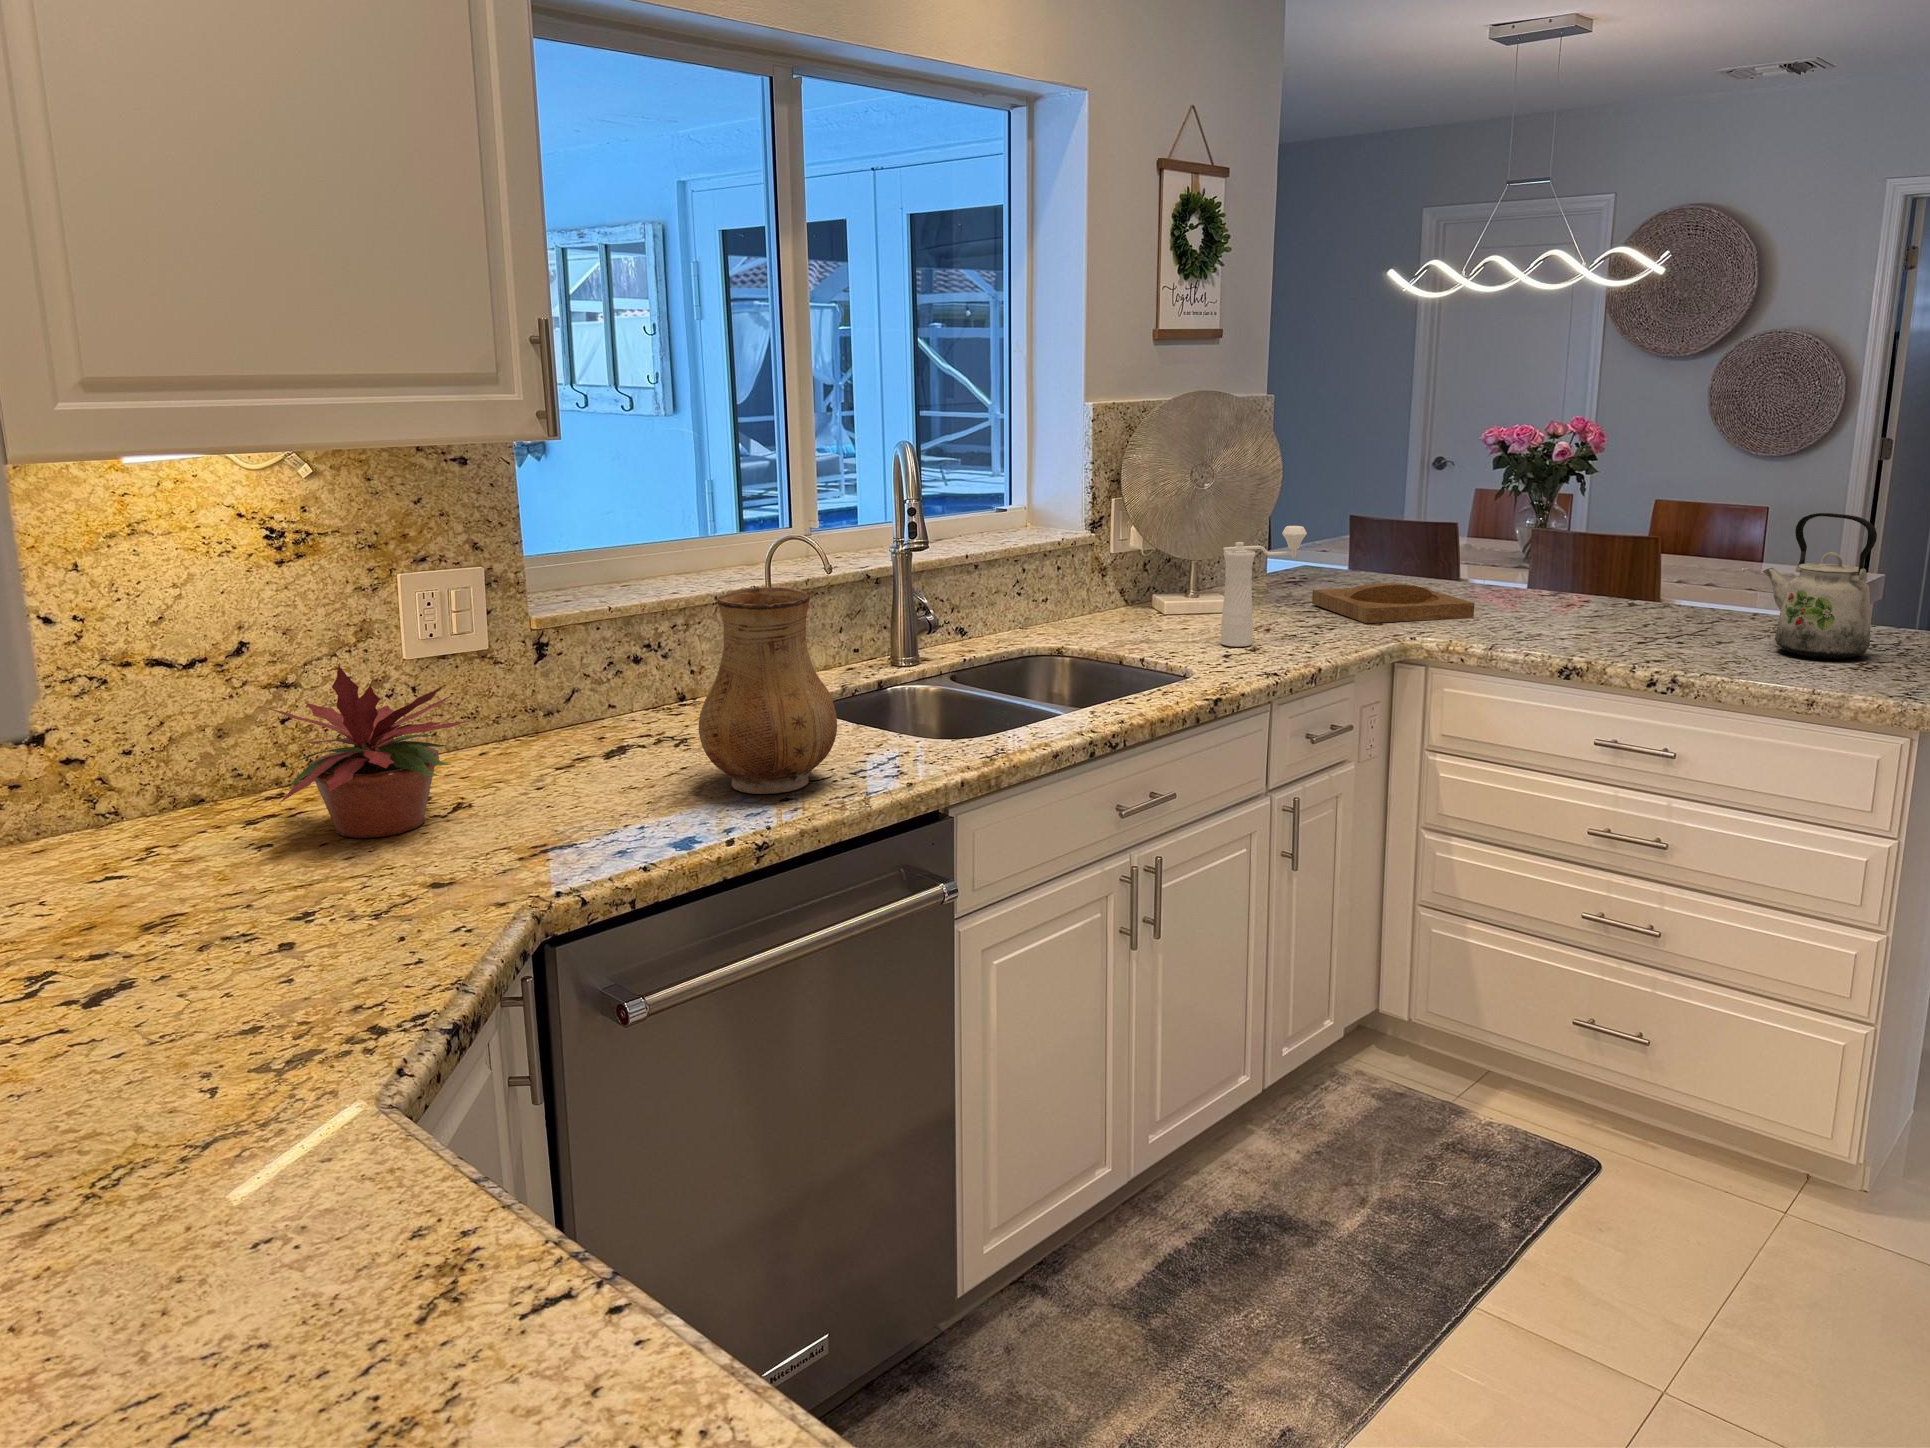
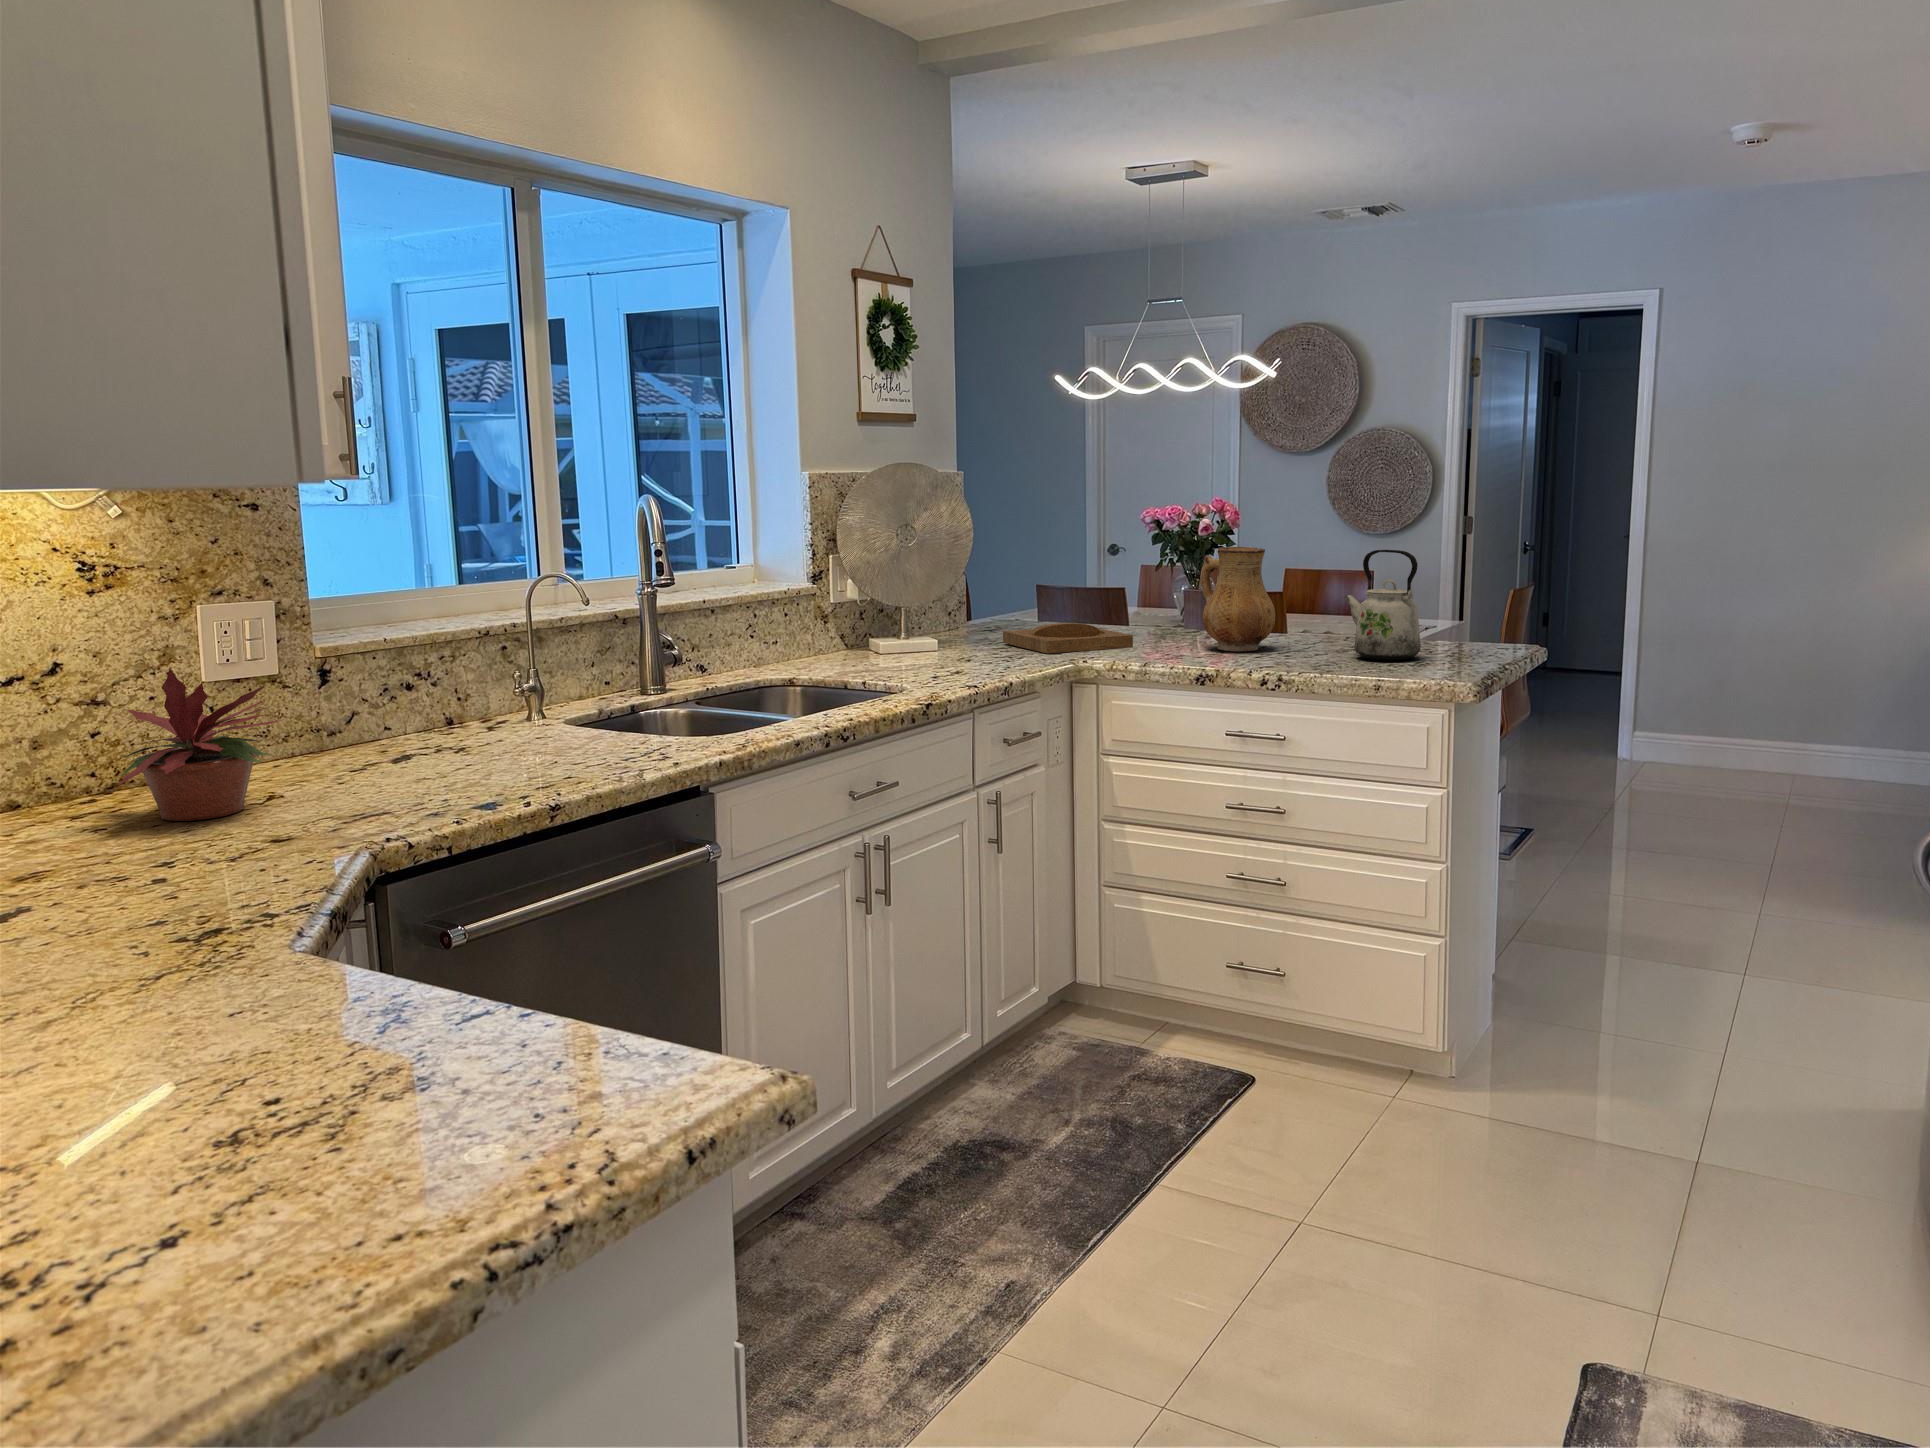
pepper mill: present [1221,526,1307,647] -> none [926,571,994,671]
ceramic pitcher: present [699,587,837,794] -> present [1201,547,1275,651]

